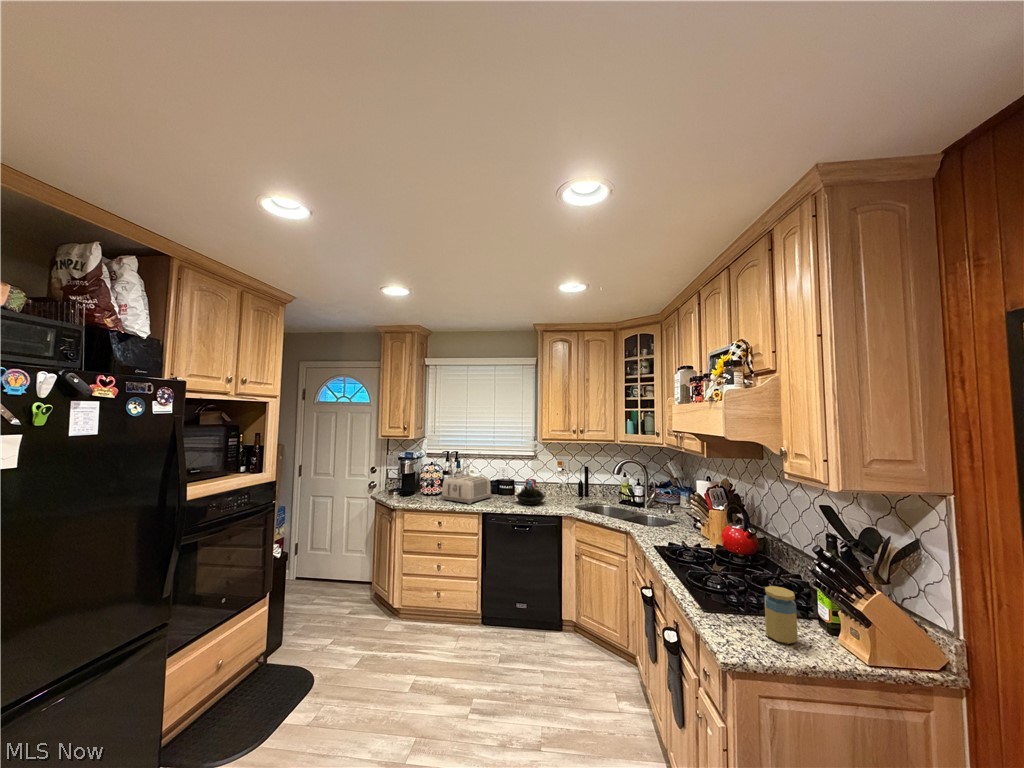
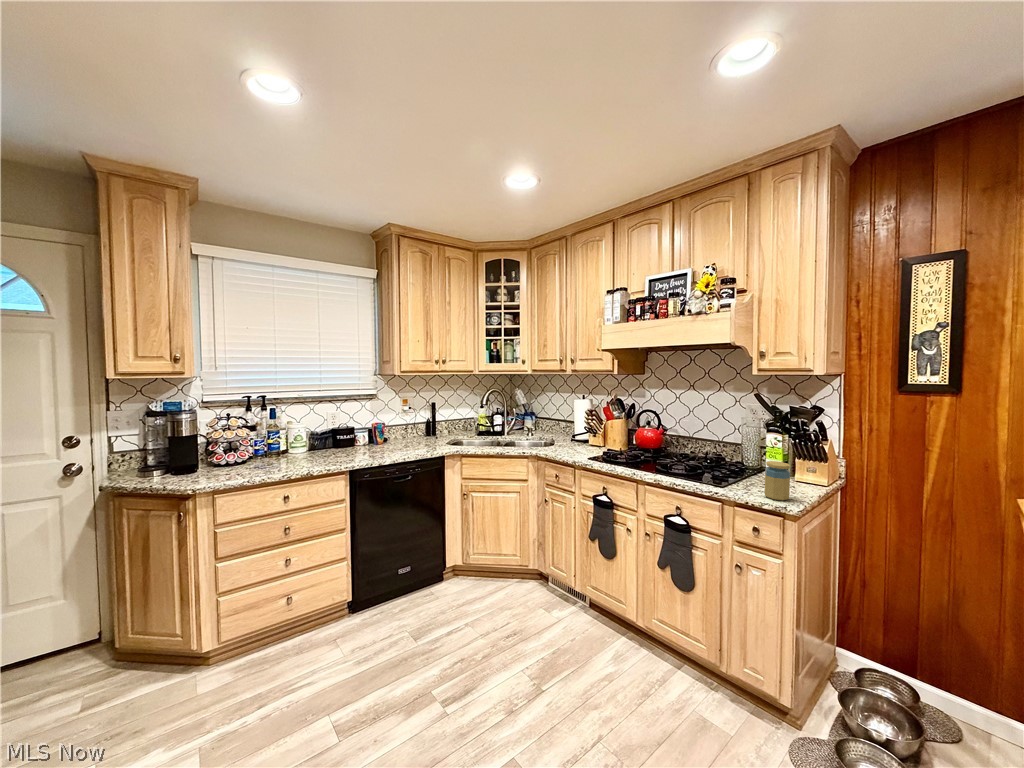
toaster: present [441,475,491,504] -> none [265,427,336,467]
succulent plant: present [516,487,545,505] -> none [376,430,413,452]

